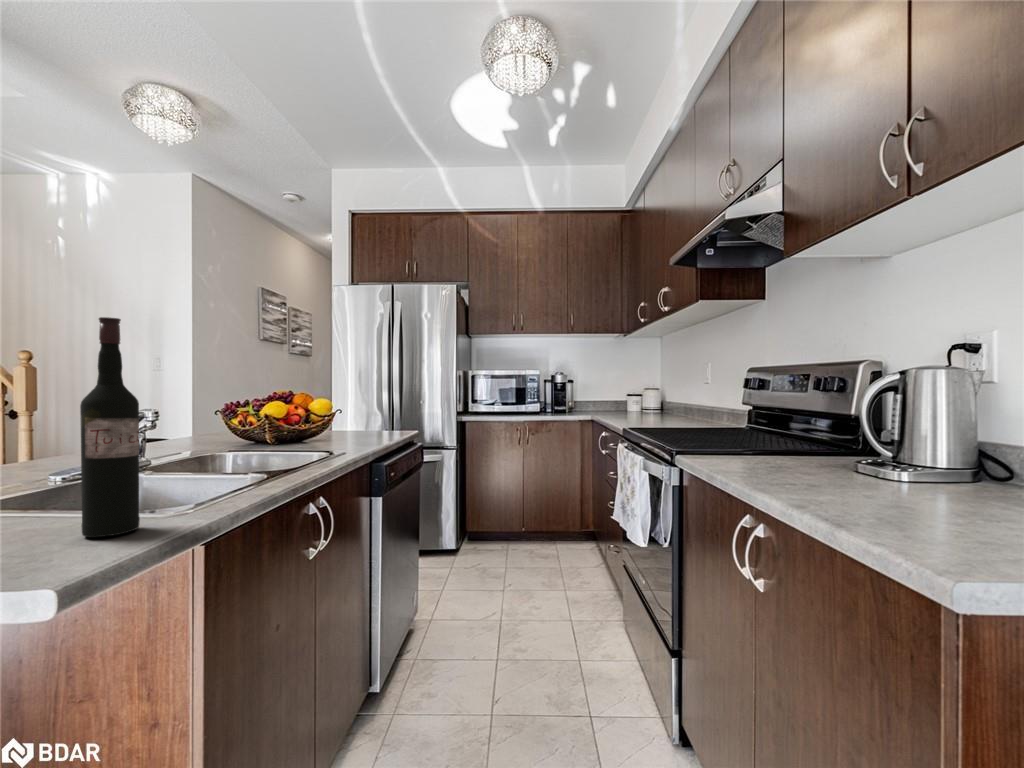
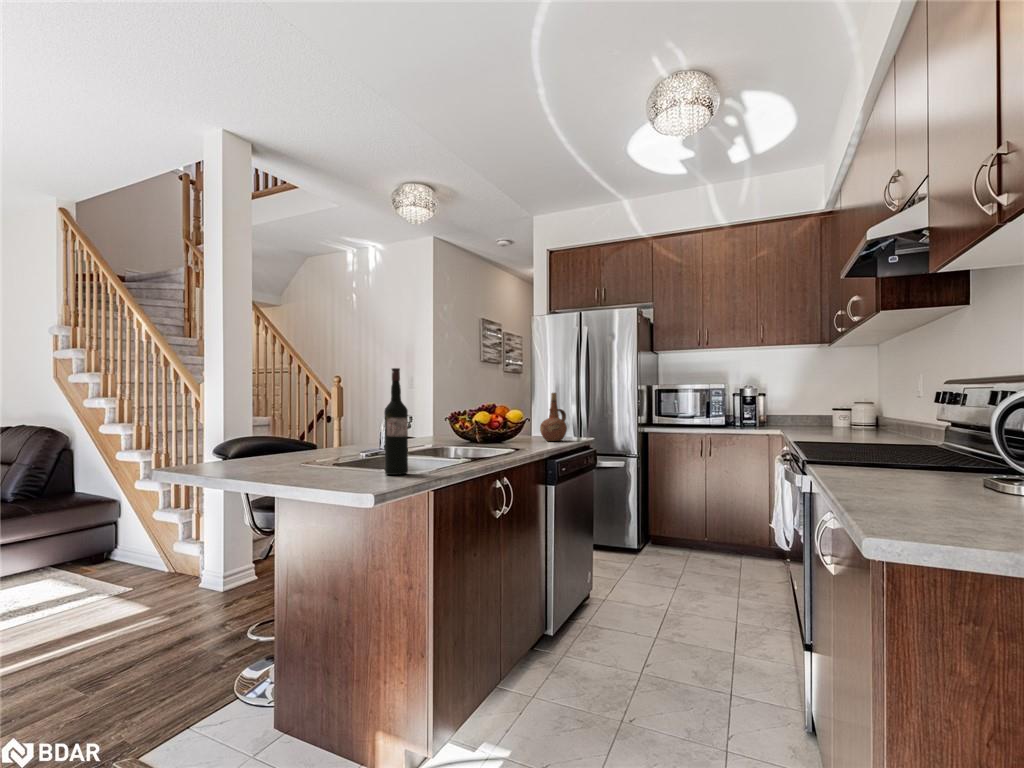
ceramic pitcher: none [354,376,389,437] -> present [540,393,567,441]

